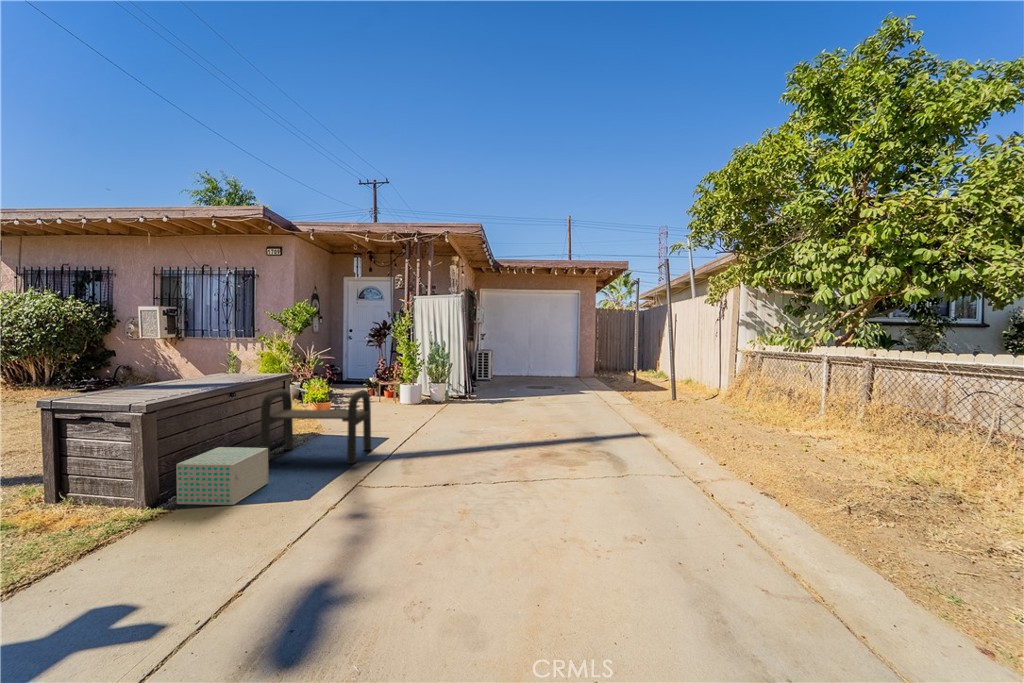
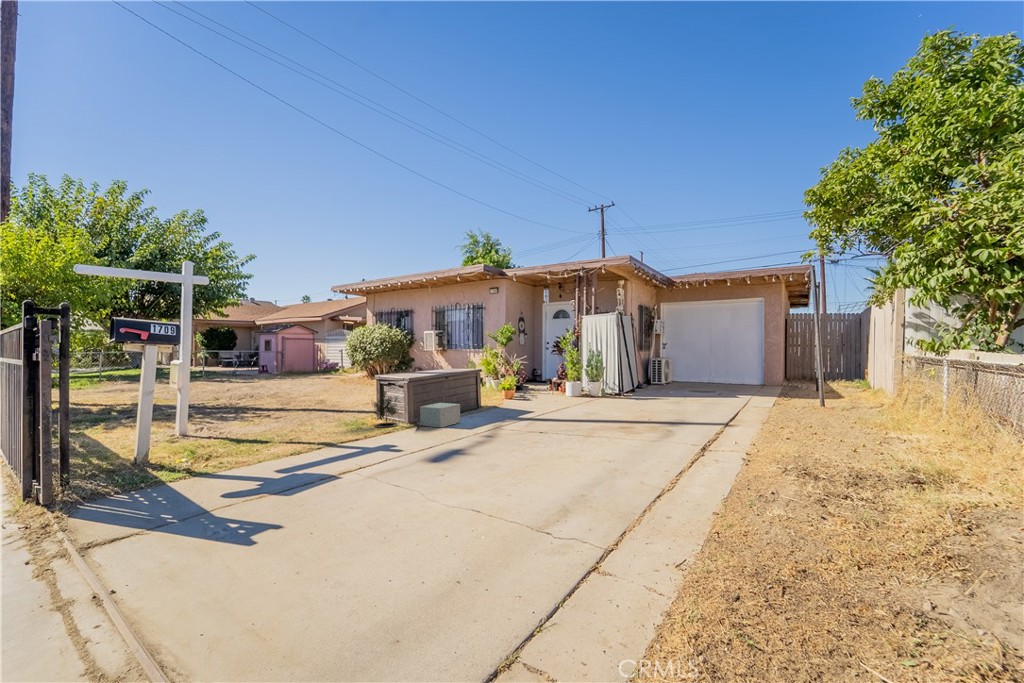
bench: present [260,389,371,464] -> none [463,377,522,419]
potted tree: none [30,428,122,531] -> present [374,389,398,428]

